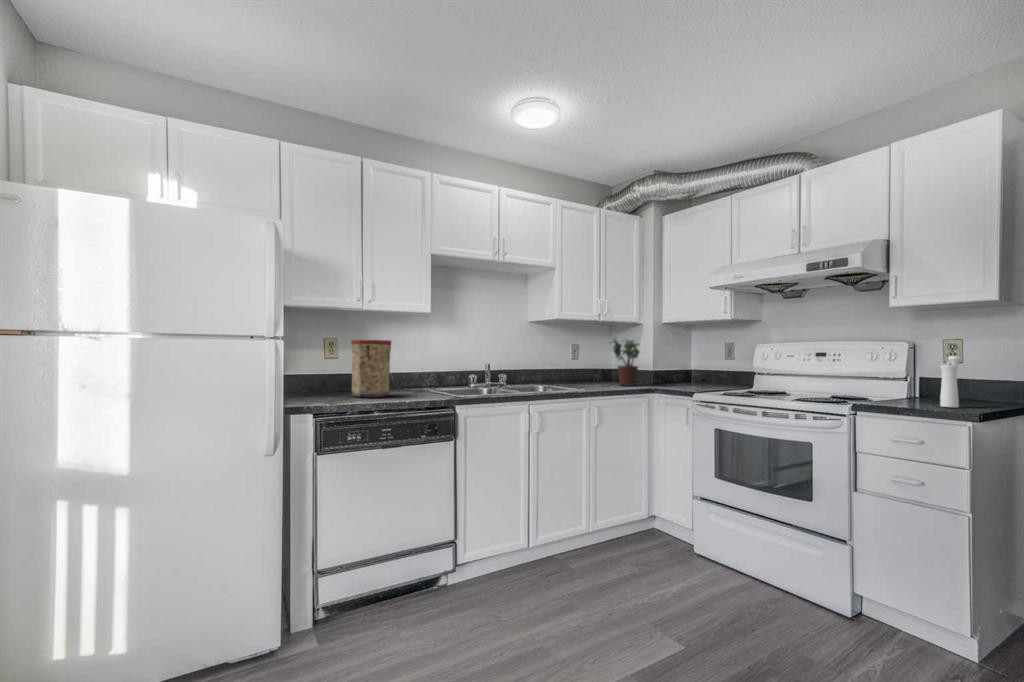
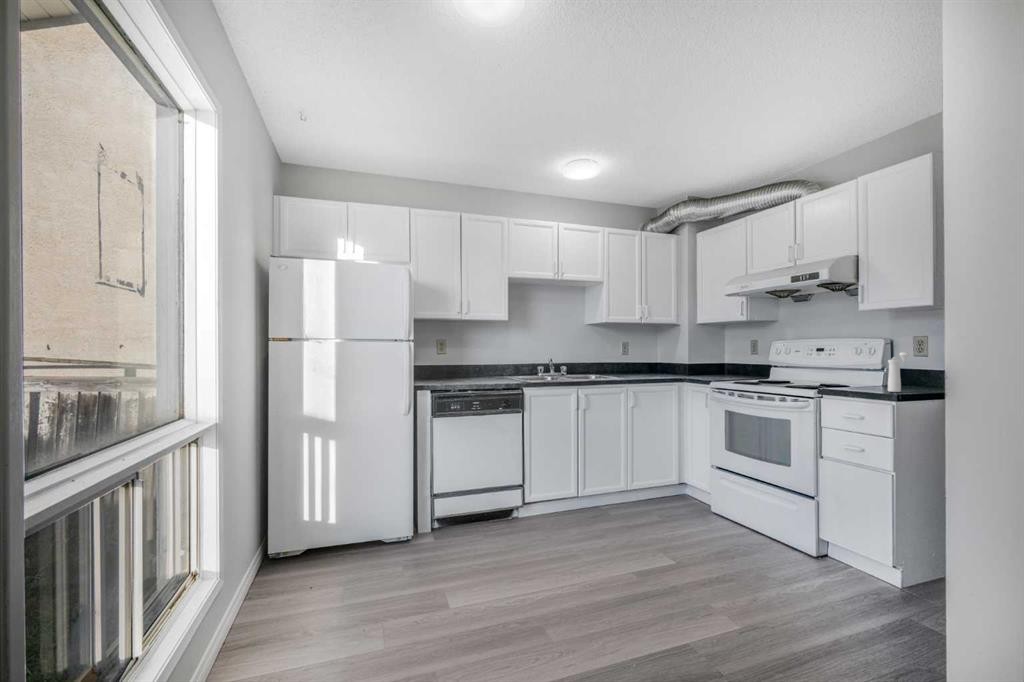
potted plant: present [613,339,640,386] -> none [650,336,676,376]
vase: present [351,340,391,398] -> none [451,342,479,382]

